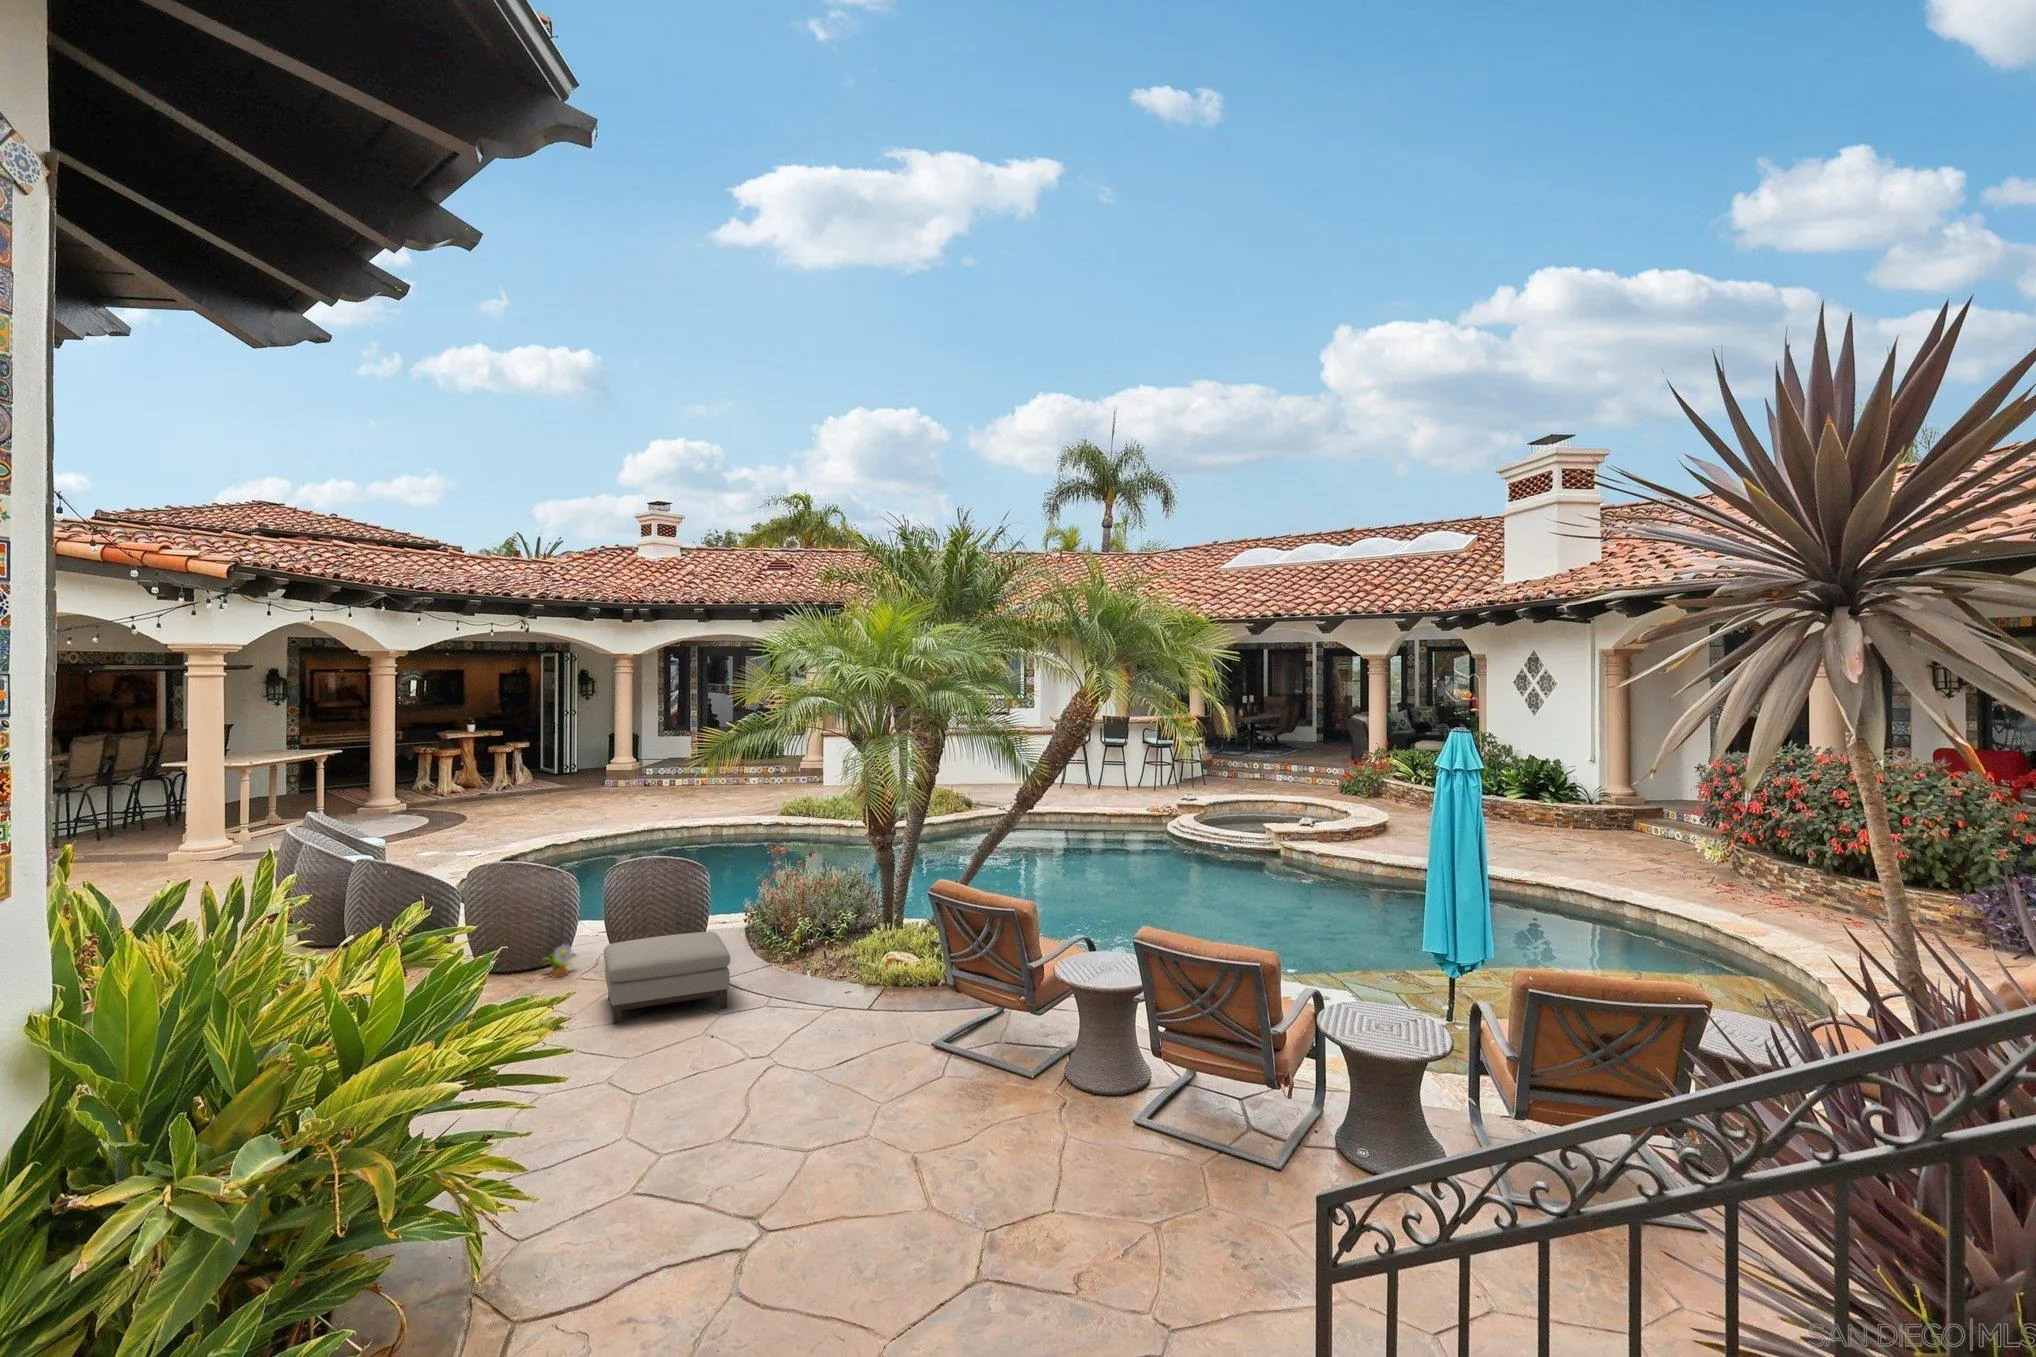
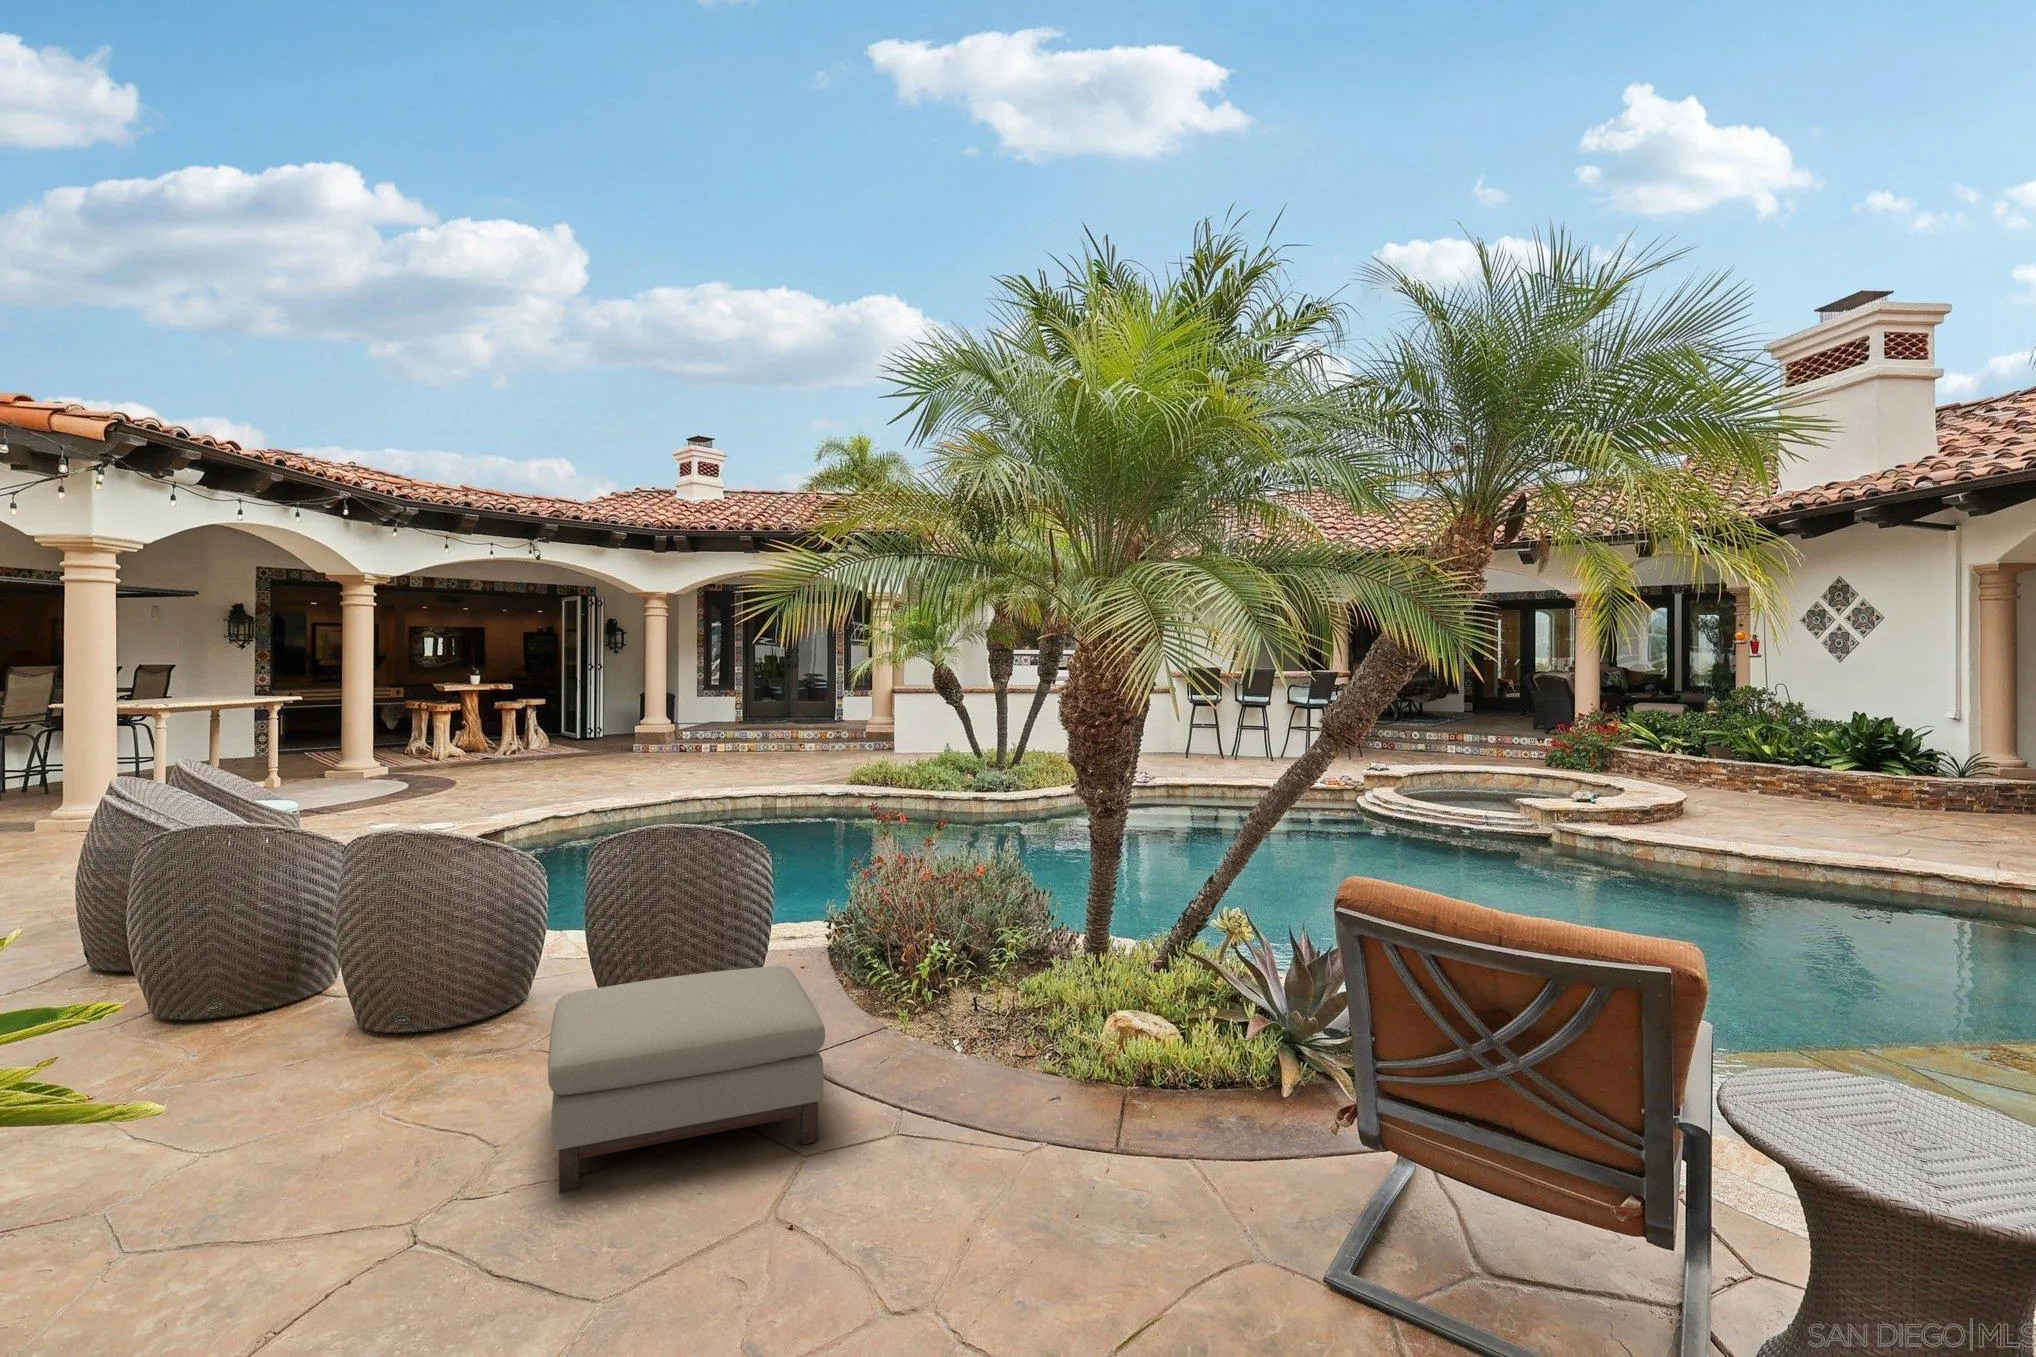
decorative plant: present [543,945,576,977] -> none [448,983,523,1050]

